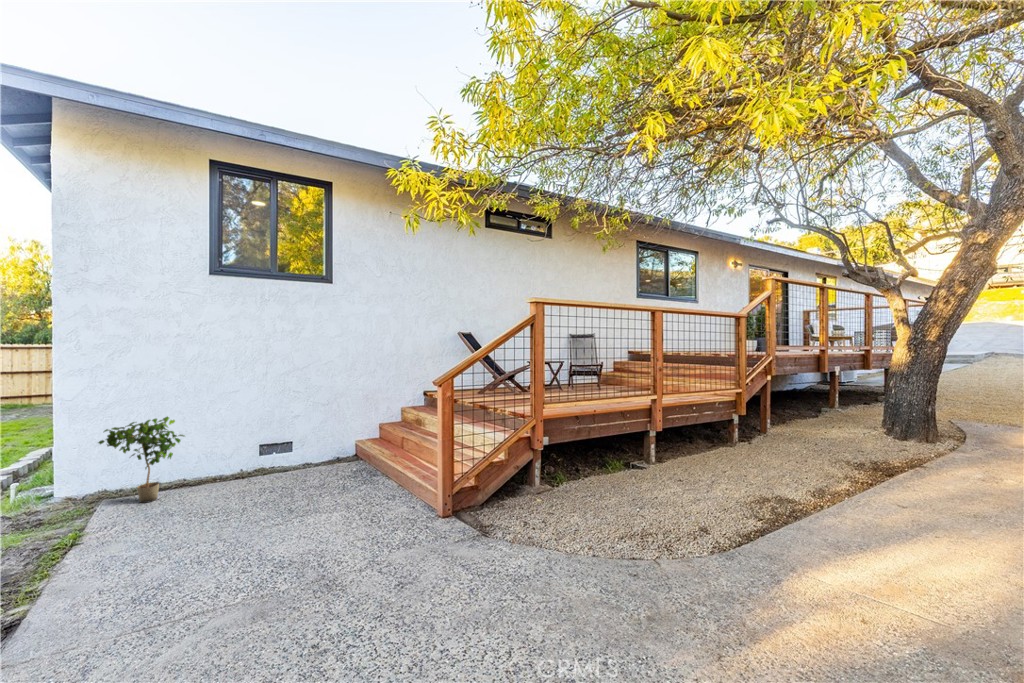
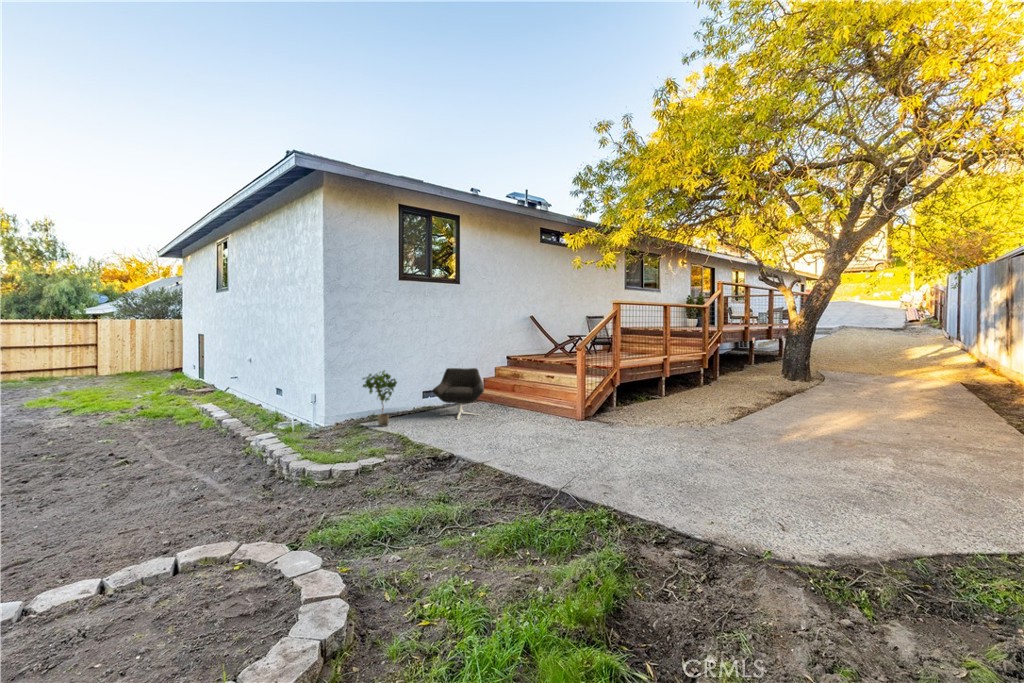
lounge chair: none [250,411,346,495] -> present [433,368,484,419]

